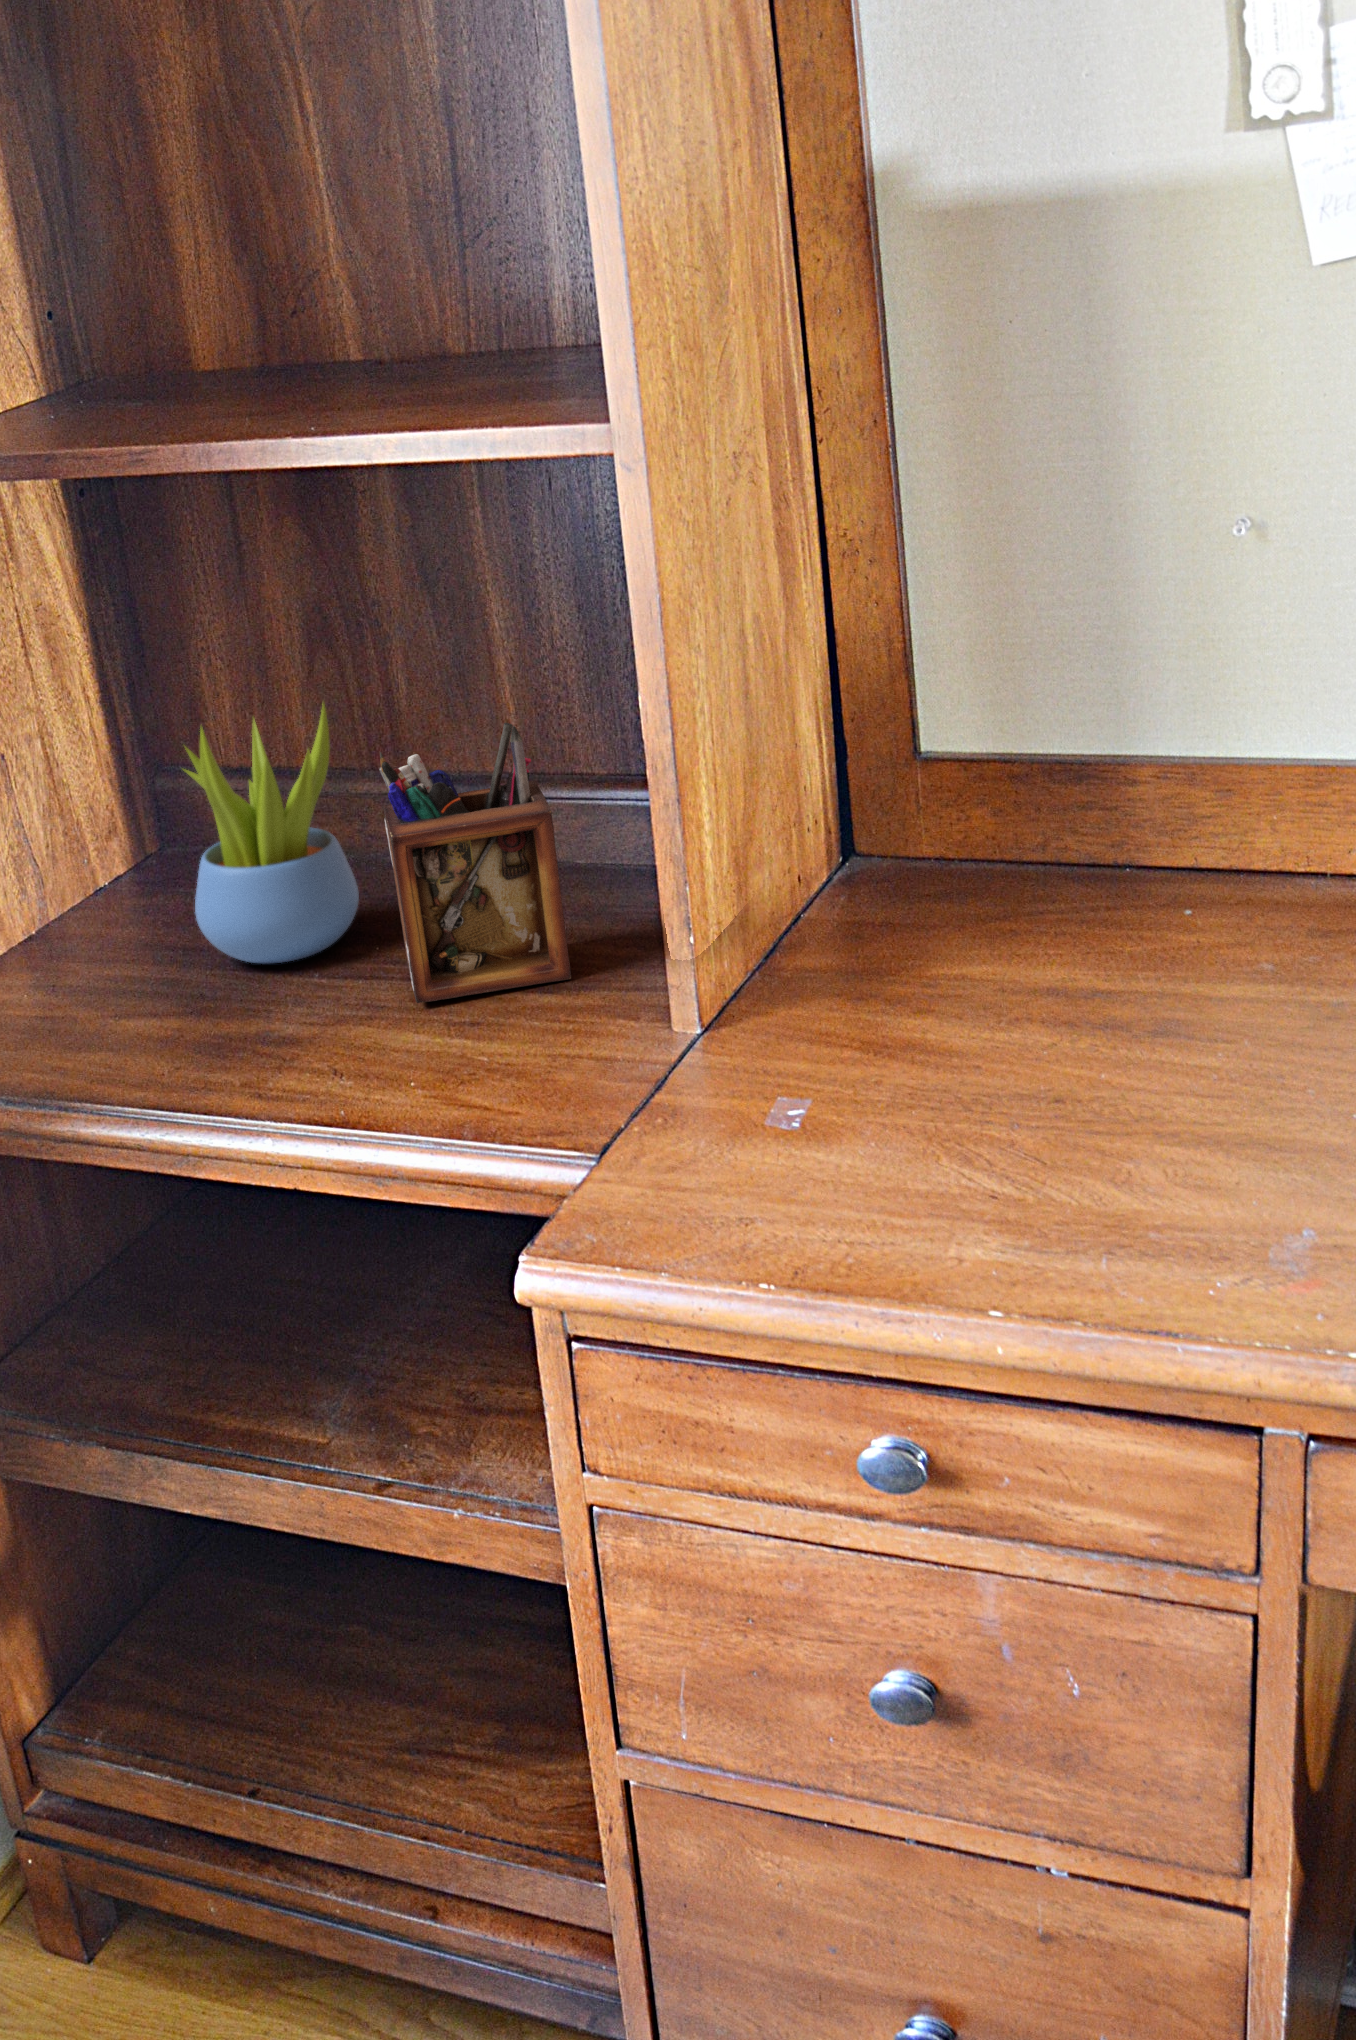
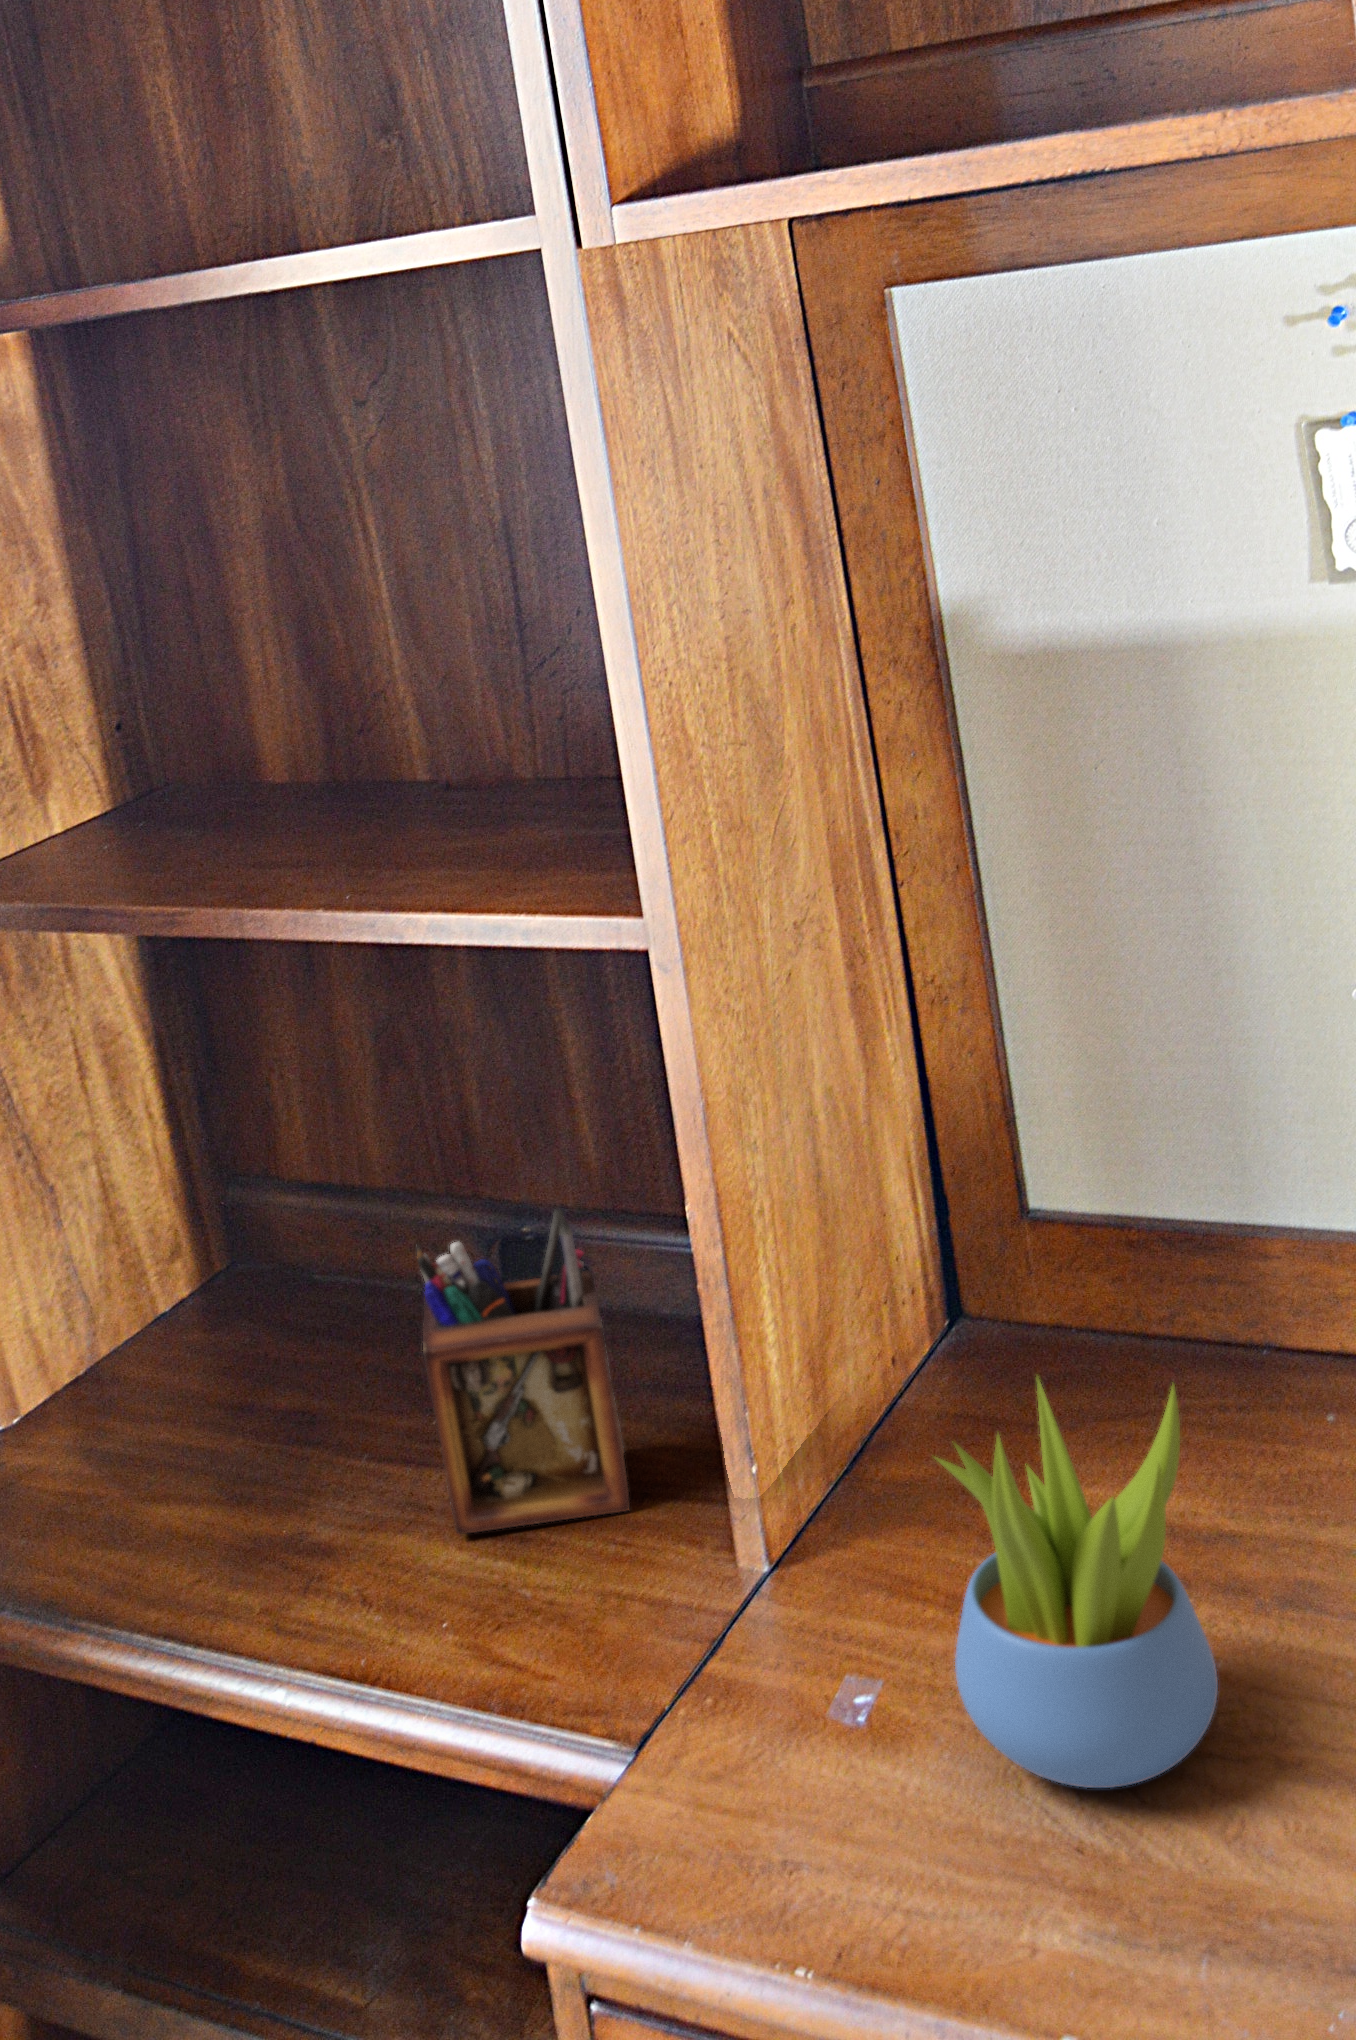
succulent plant: present [184,704,359,963] -> present [935,1378,1218,1788]

